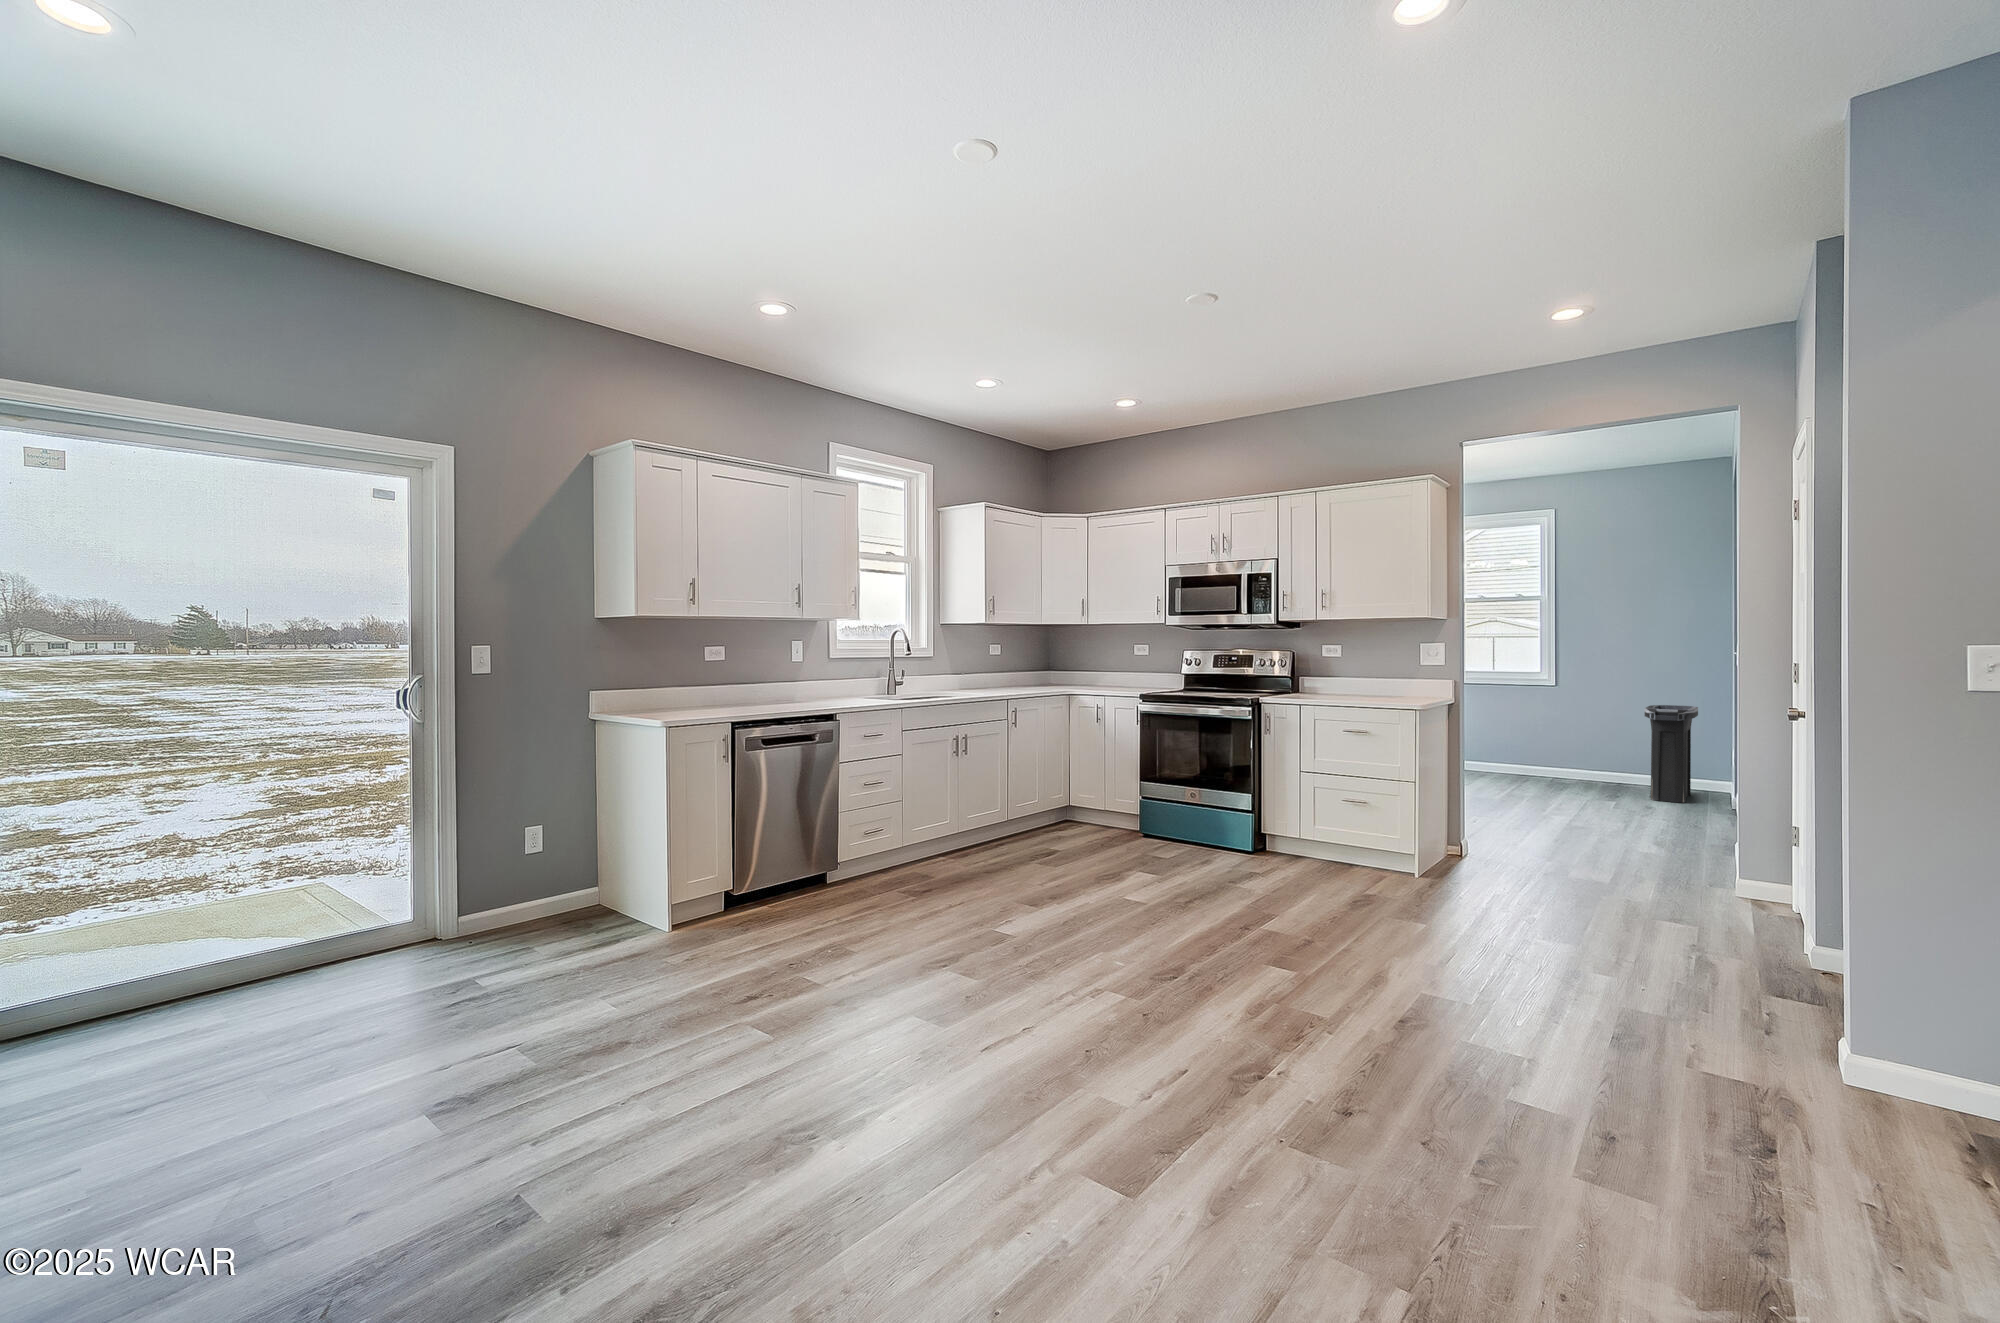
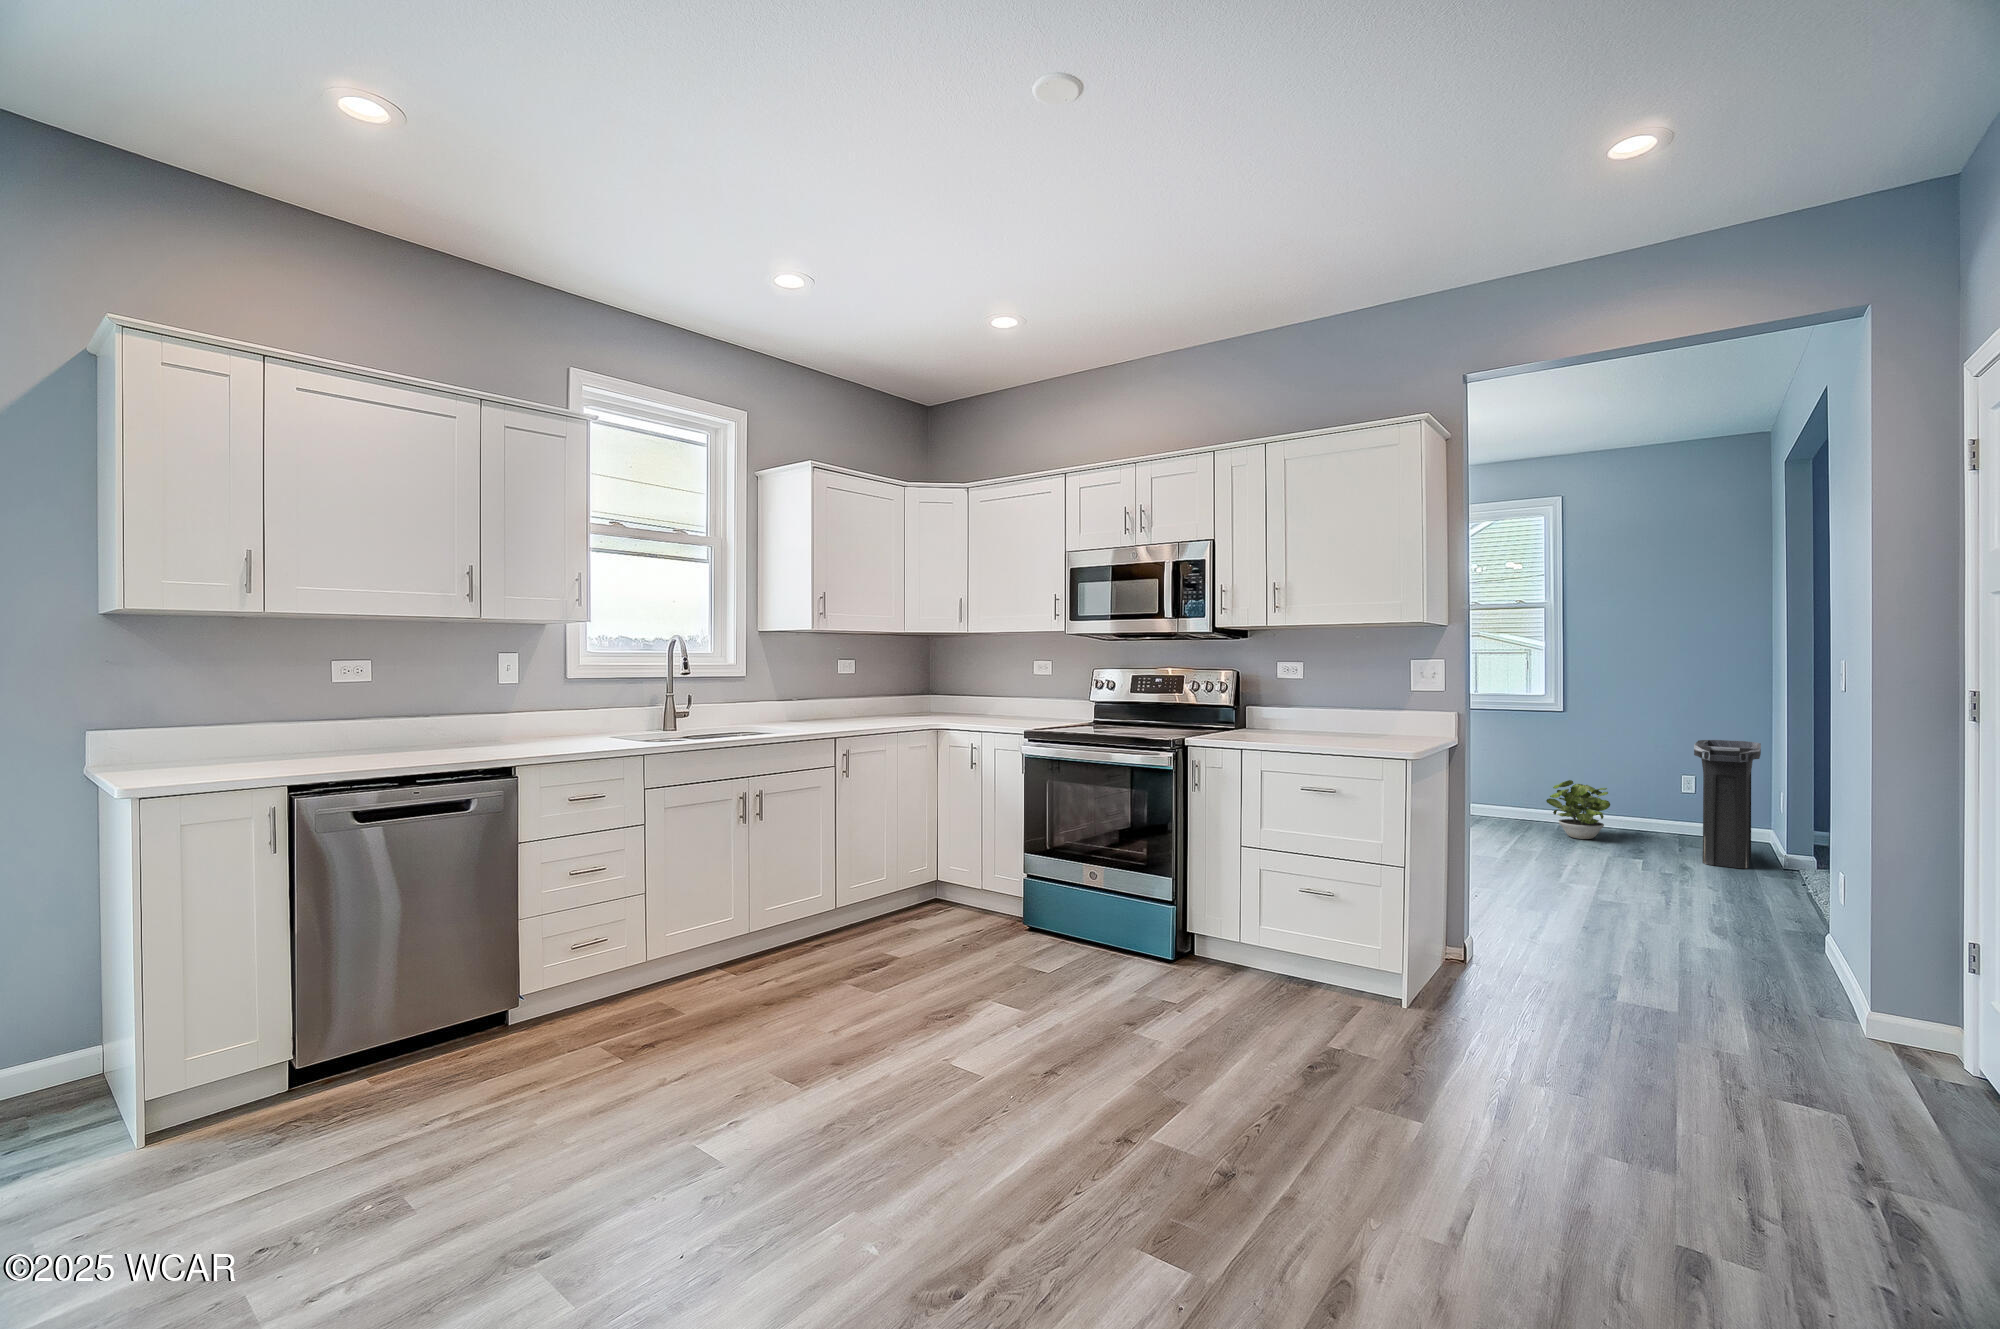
potted plant: none [1531,738,1582,785] -> present [1546,780,1610,839]

